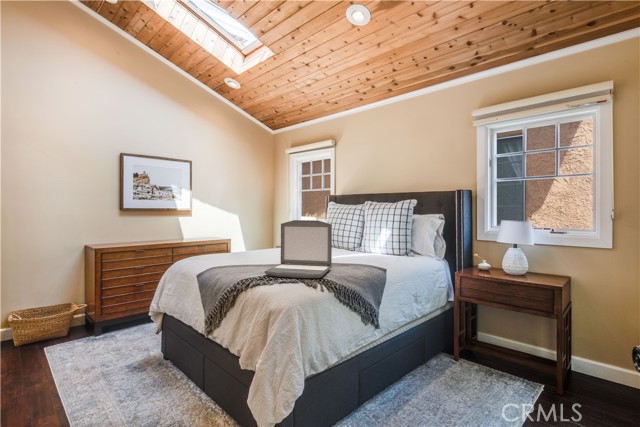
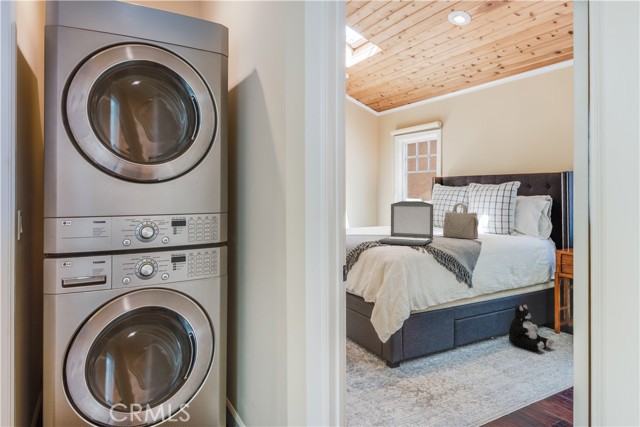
handbag: none [342,222,380,264] -> present [443,203,479,239]
plush toy: none [416,339,465,398] -> present [509,304,554,351]

